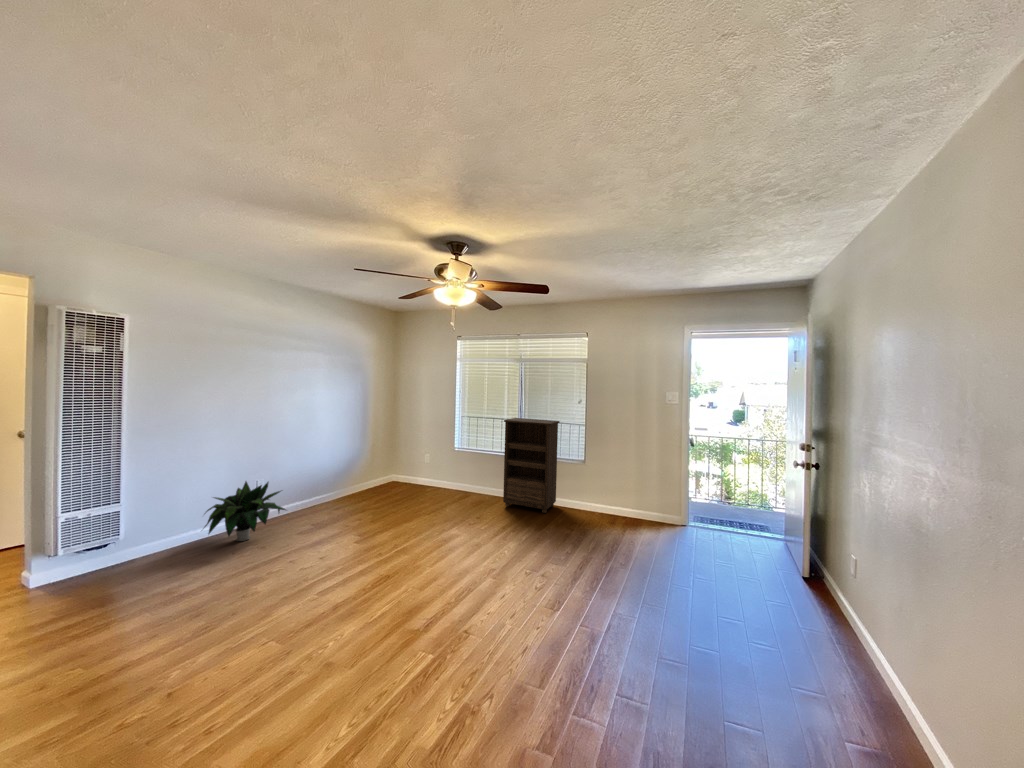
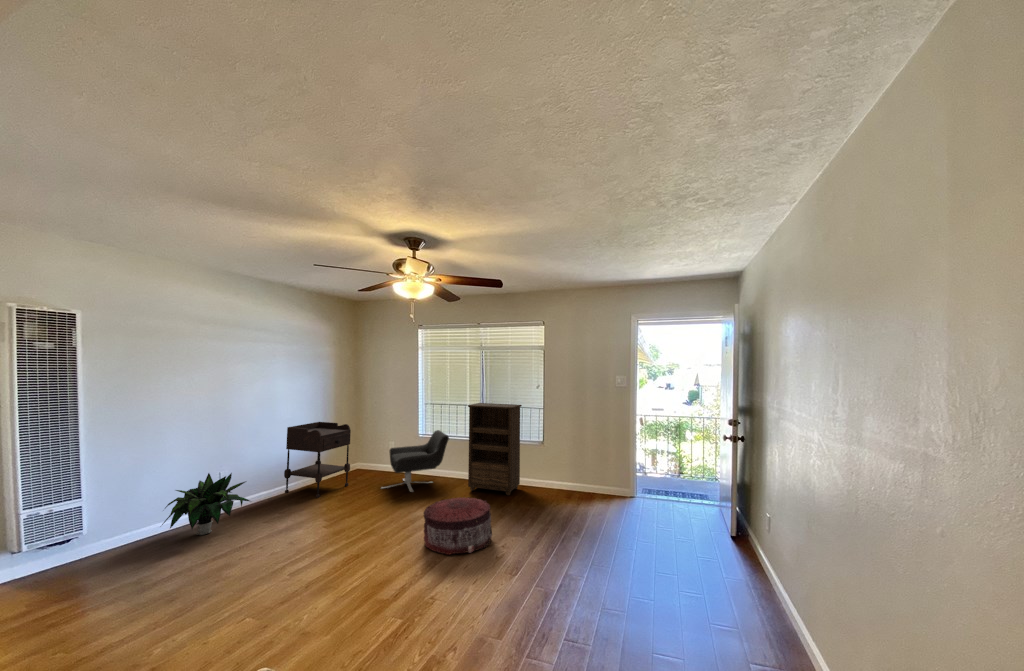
side table: none [323,432,386,507] -> present [284,422,351,498]
lounge chair: none [416,444,484,505] -> present [382,430,449,492]
pouf: none [458,515,530,578] -> present [424,497,492,555]

